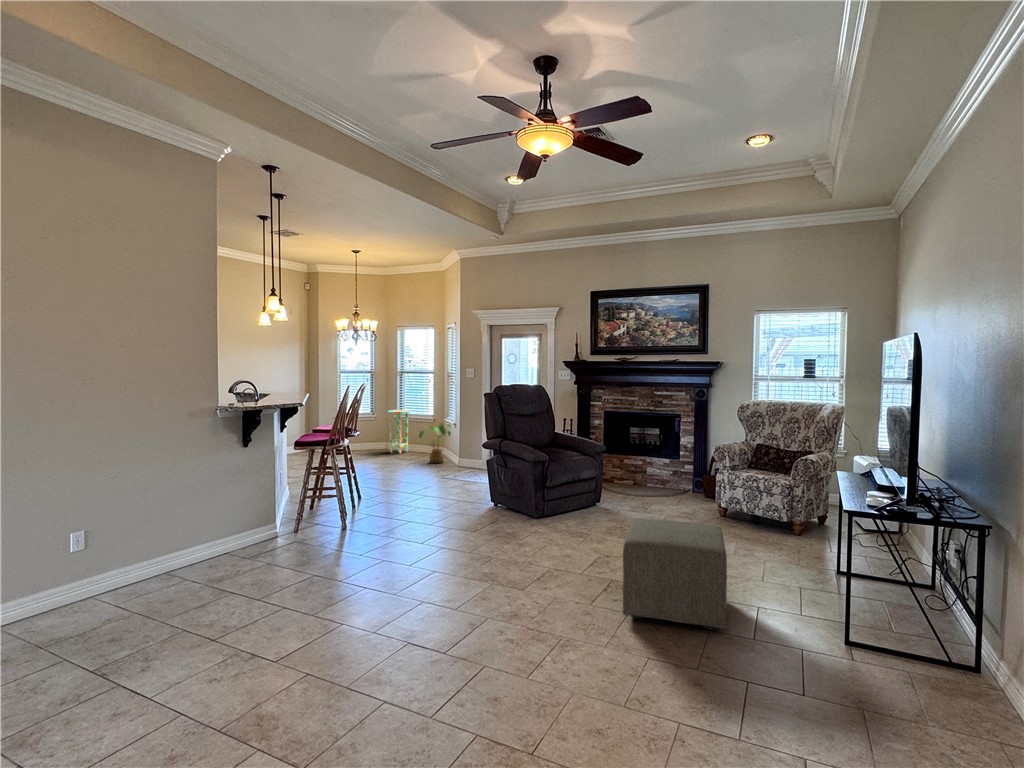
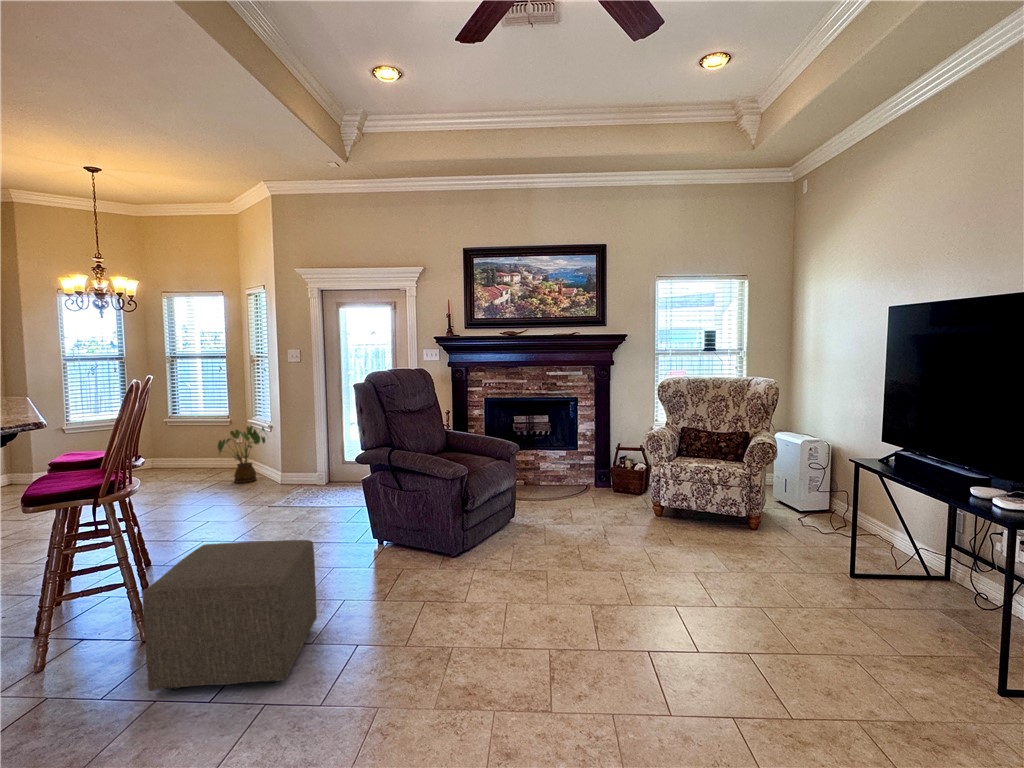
side table: present [388,410,410,454] -> none [156,410,192,473]
ottoman: present [623,518,727,630] -> present [143,540,317,691]

